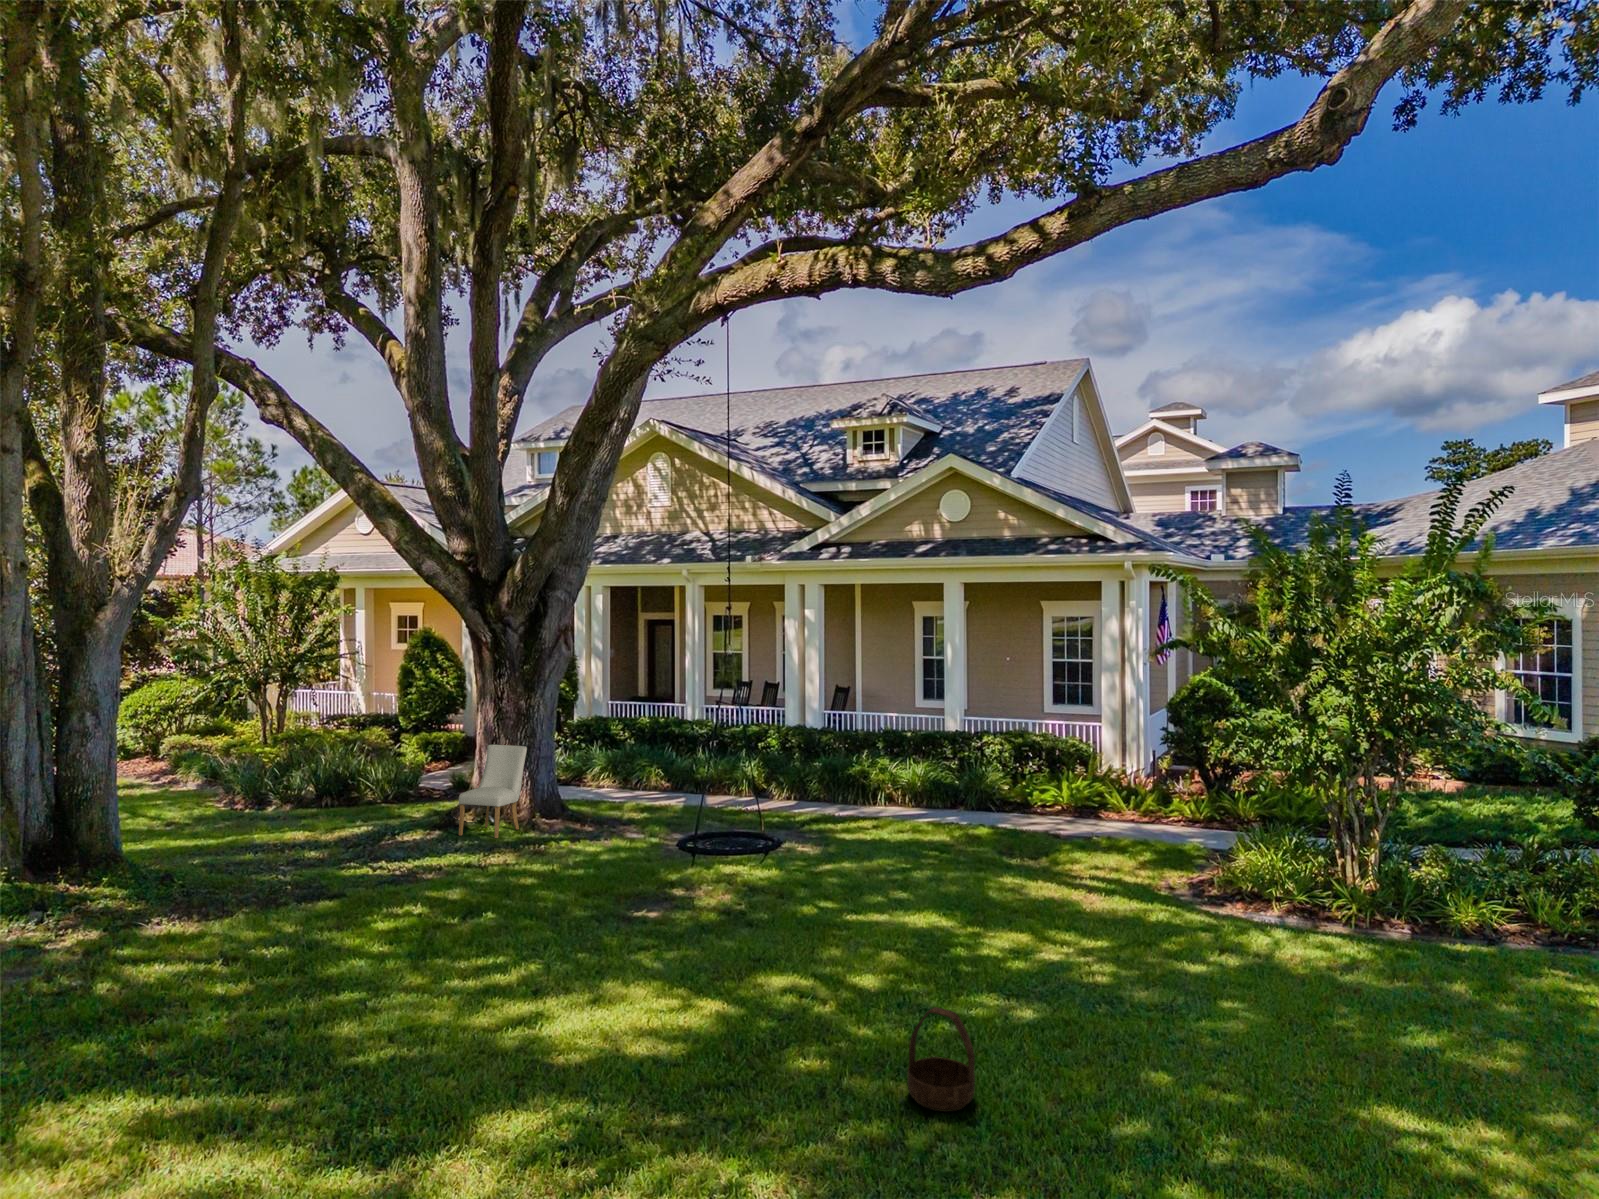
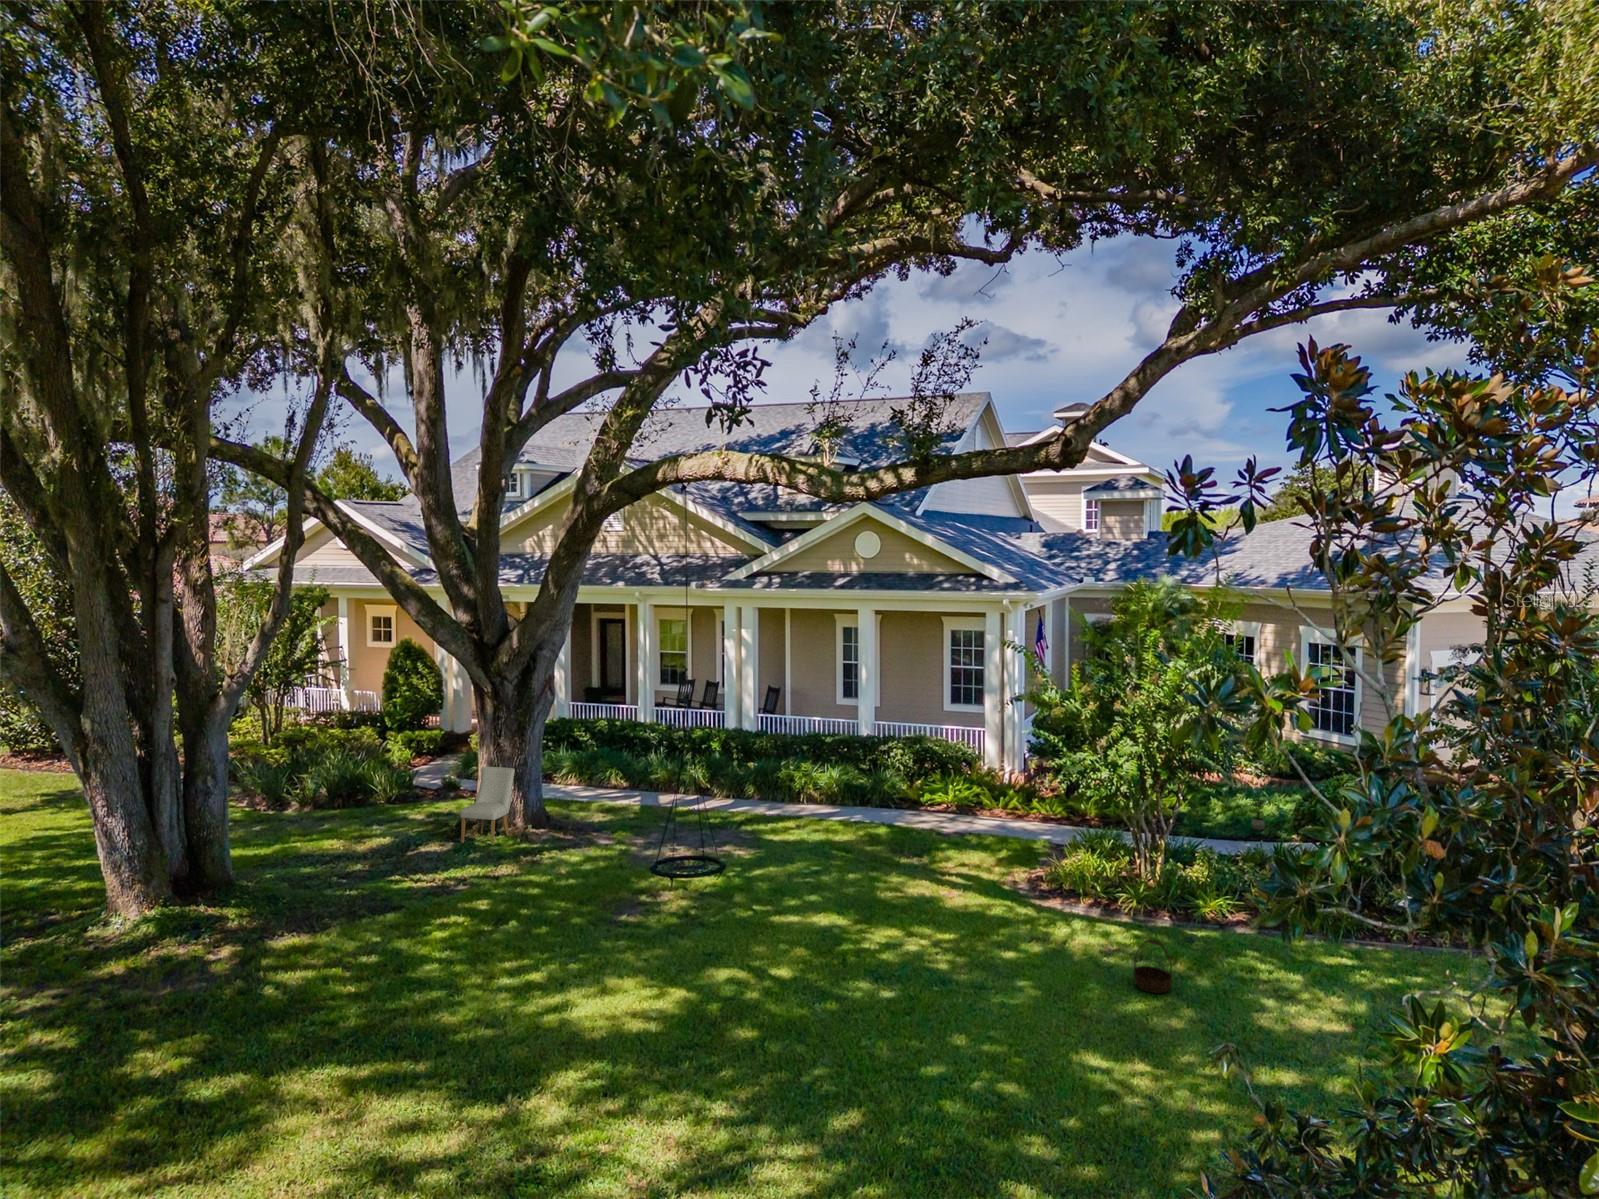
potted plant: none [1466,790,1505,835] -> present [1248,798,1265,831]
basket: present [907,1007,975,1112] -> present [1134,940,1172,993]

